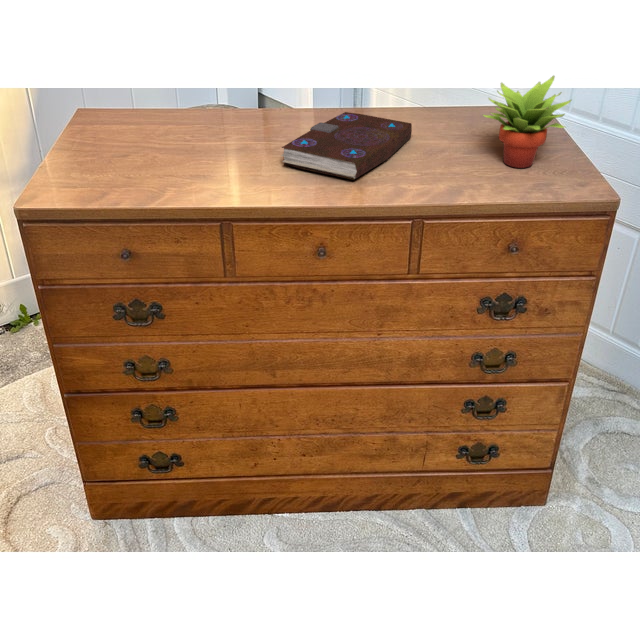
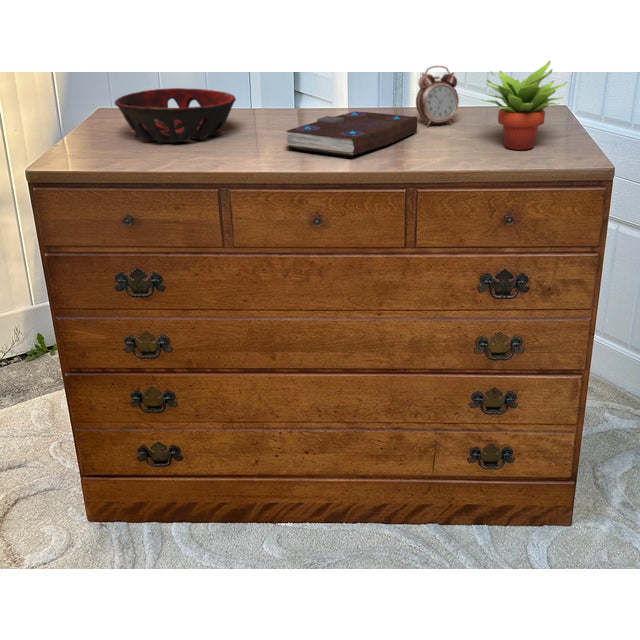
alarm clock: none [408,66,451,128] -> present [416,66,459,126]
decorative bowl: none [96,85,225,154] -> present [115,88,236,142]

